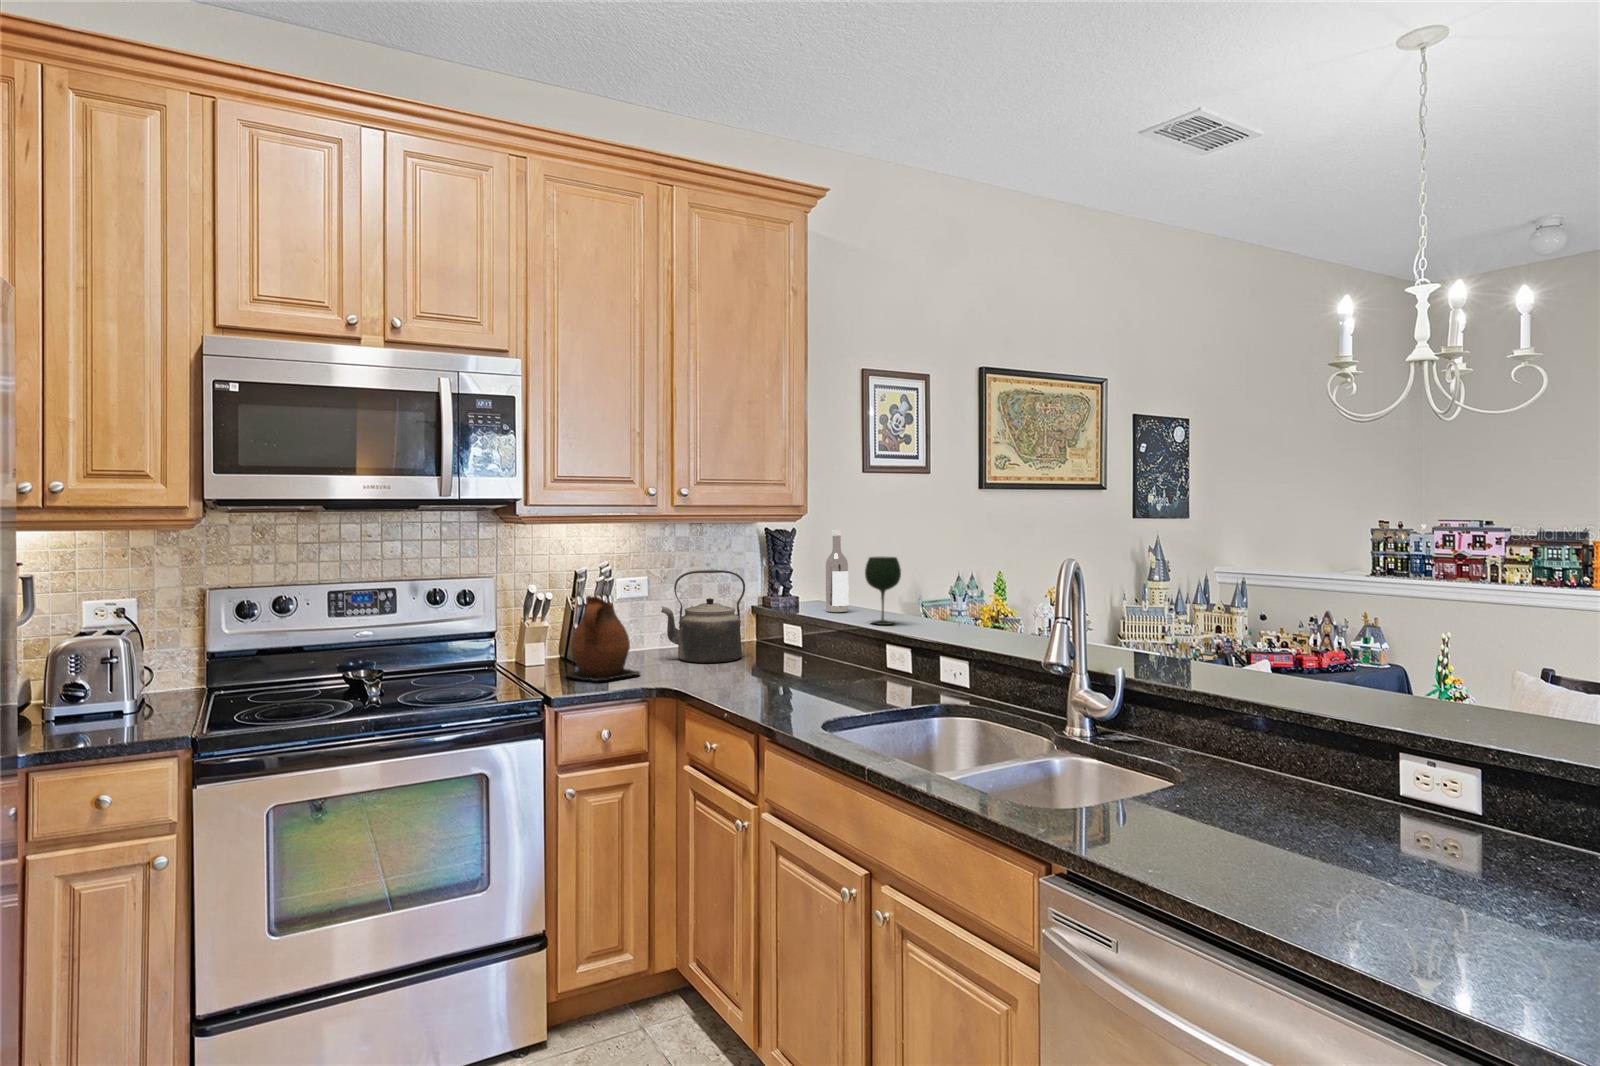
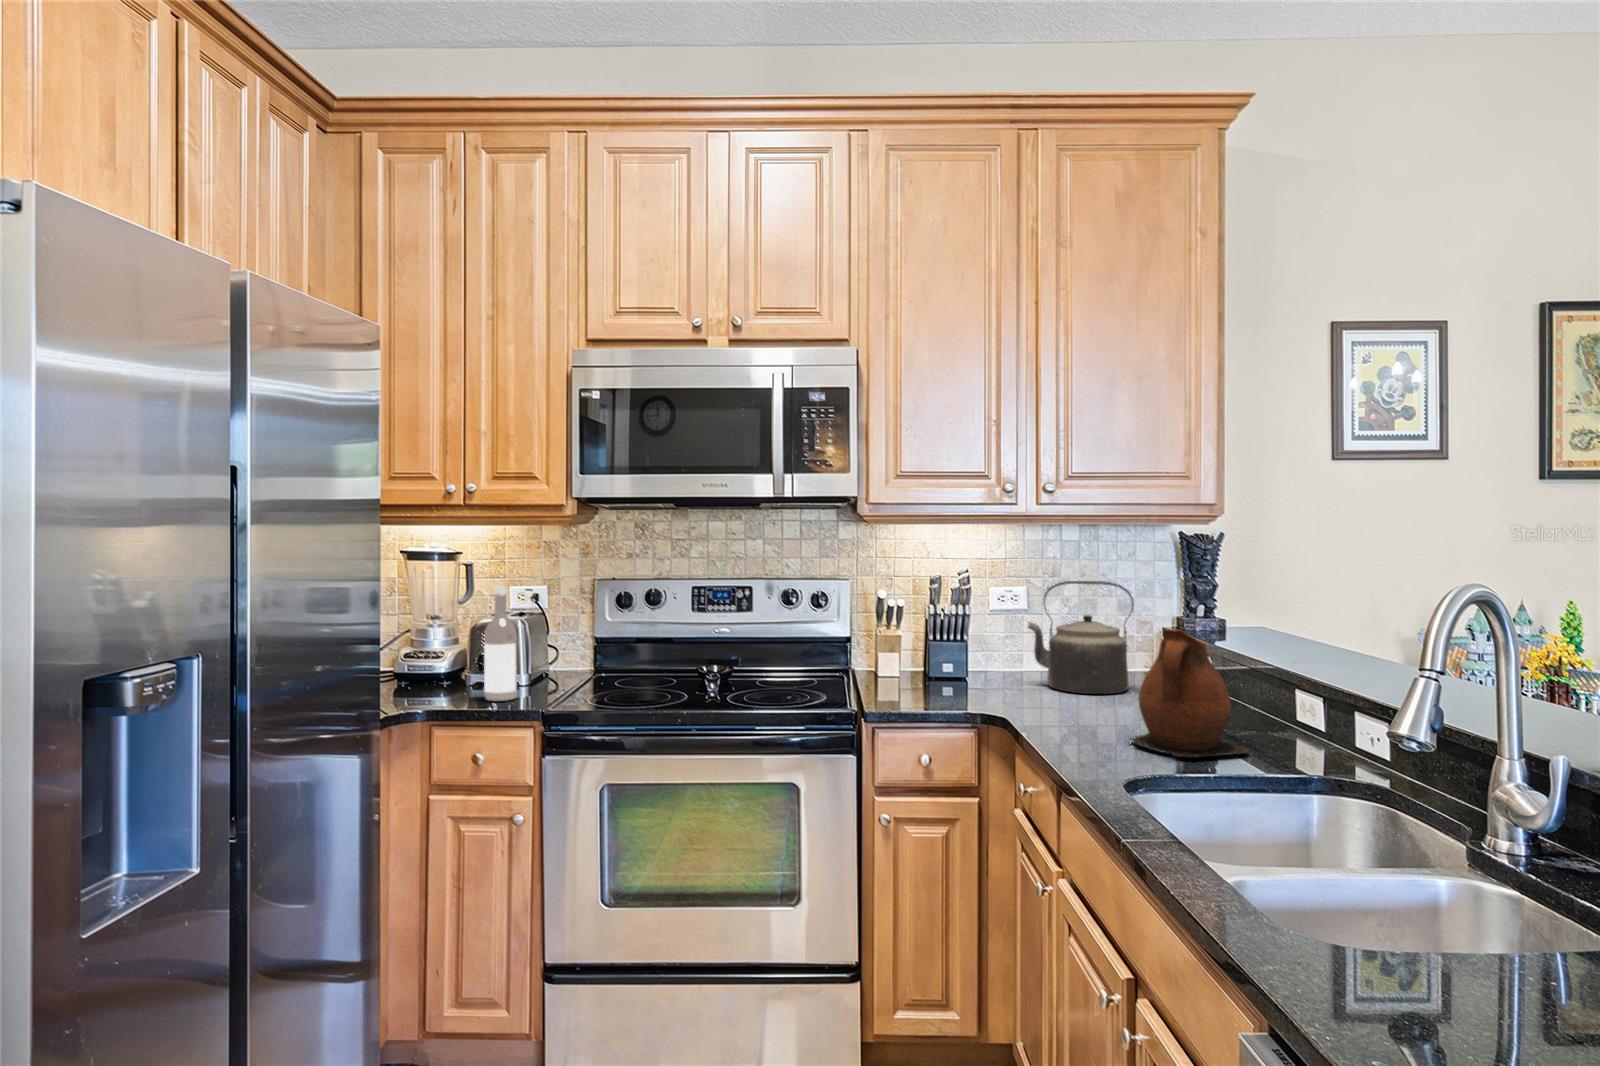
wine bottle: present [826,530,849,612] -> present [484,586,517,701]
wine glass: present [865,557,901,625] -> none [1298,570,1356,665]
ceramic pitcher: present [568,596,640,681] -> present [1129,629,1249,757]

